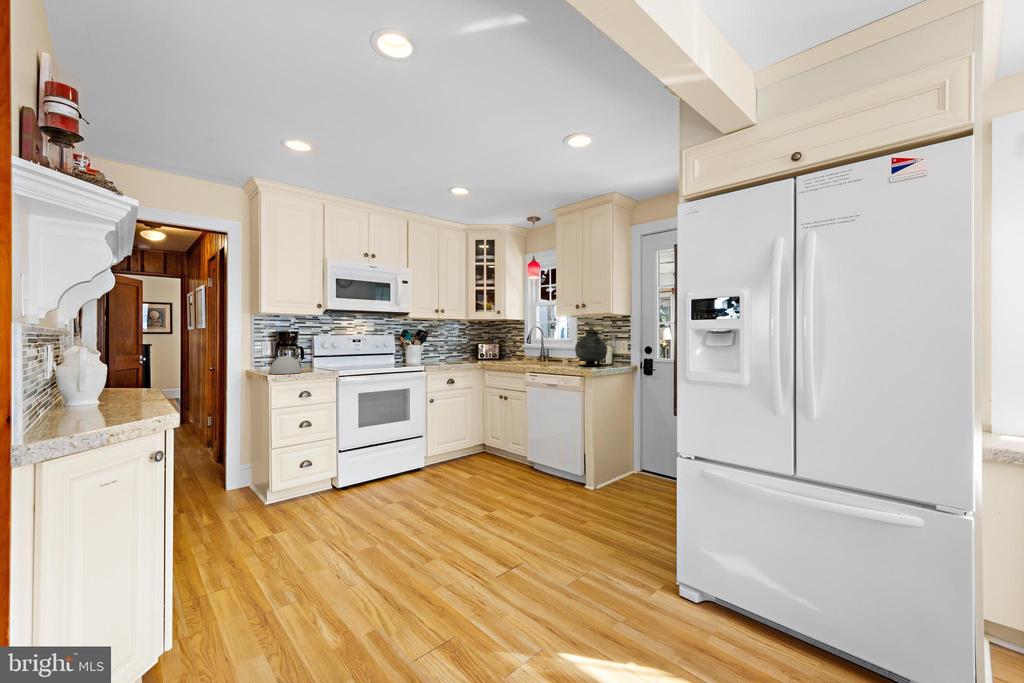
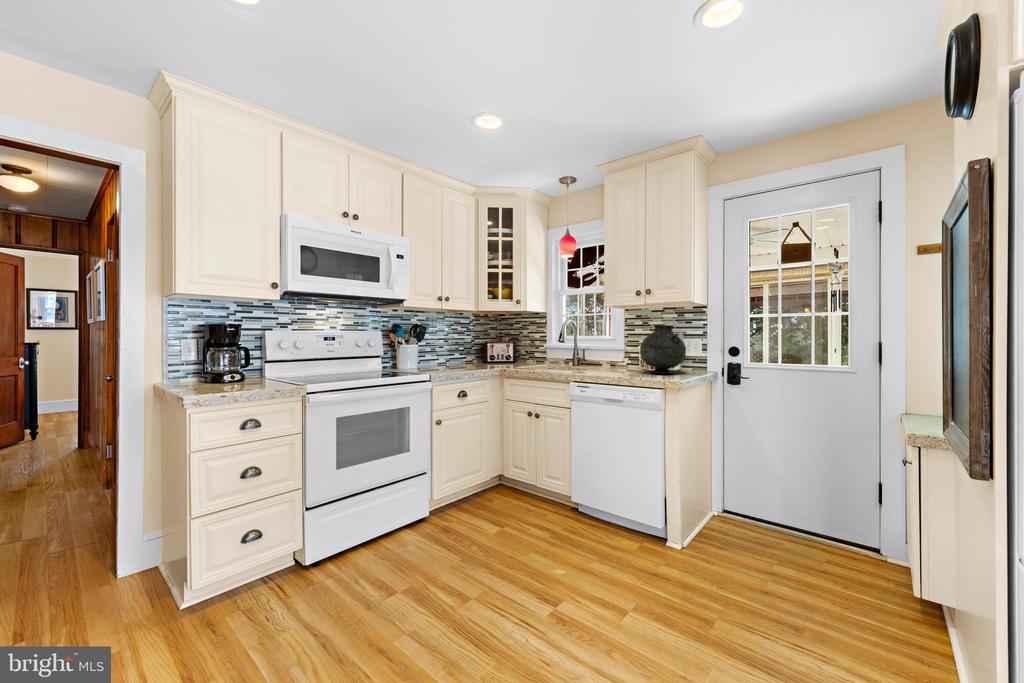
kettle: present [269,347,302,374] -> none [191,348,247,391]

